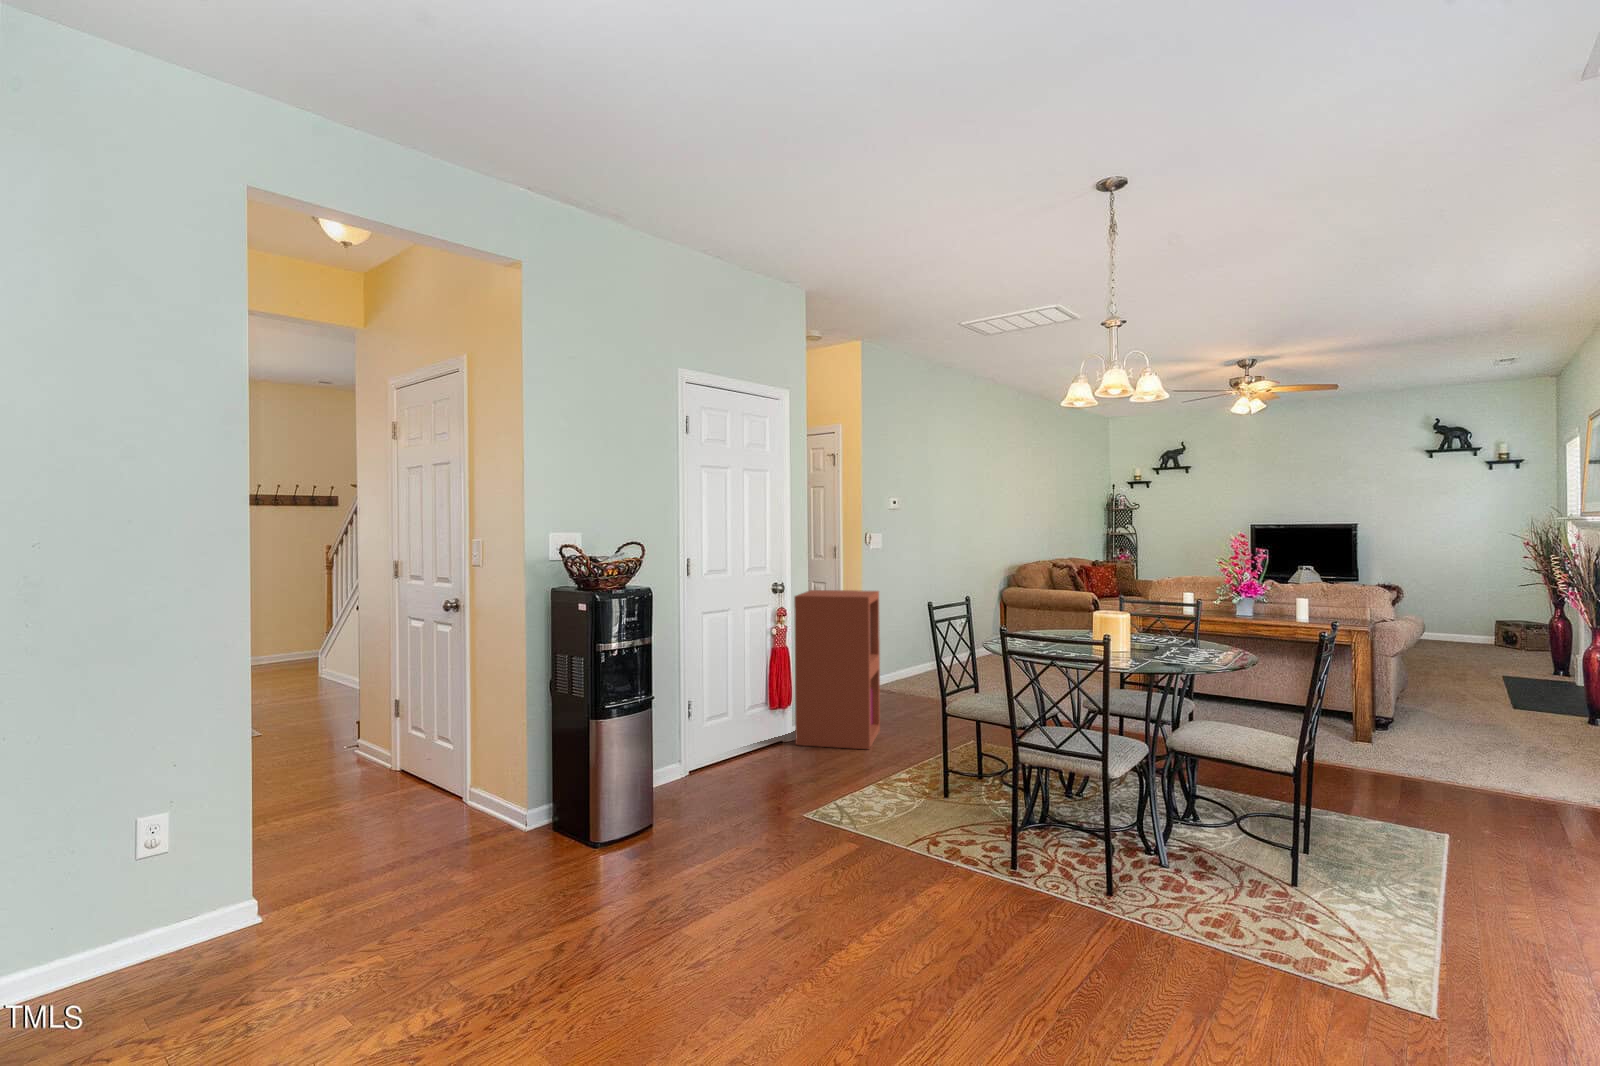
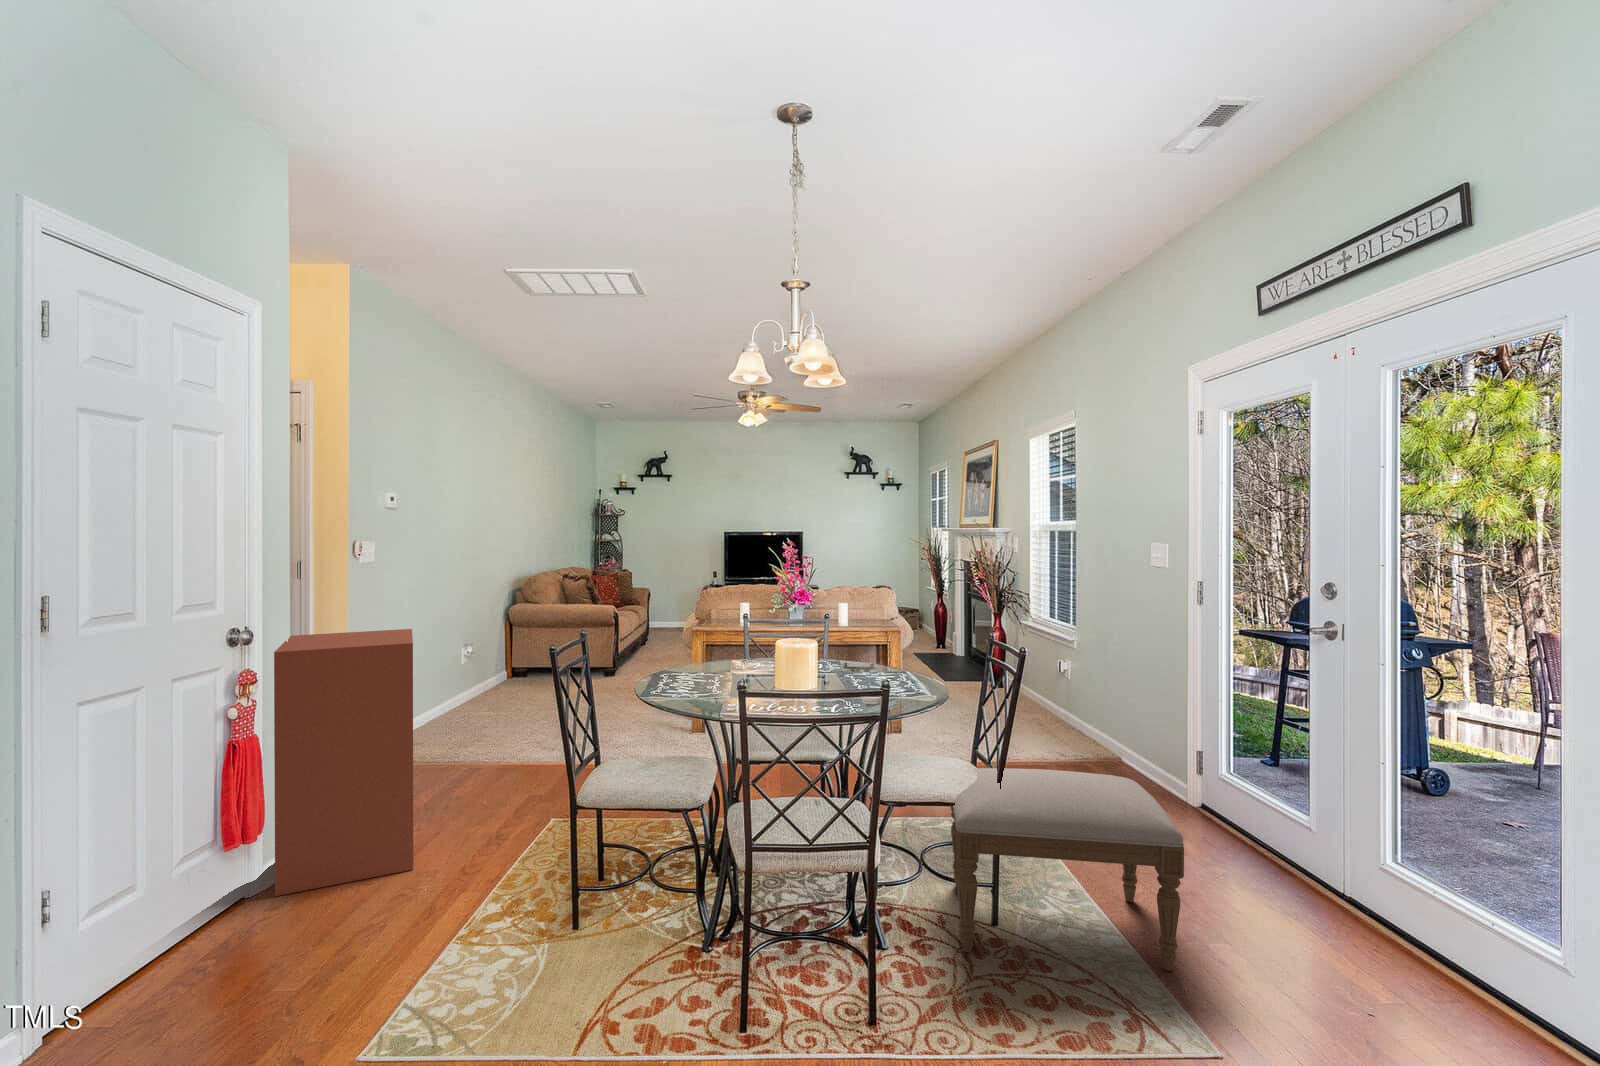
ottoman: none [1229,744,1506,963] -> present [951,768,1184,971]

